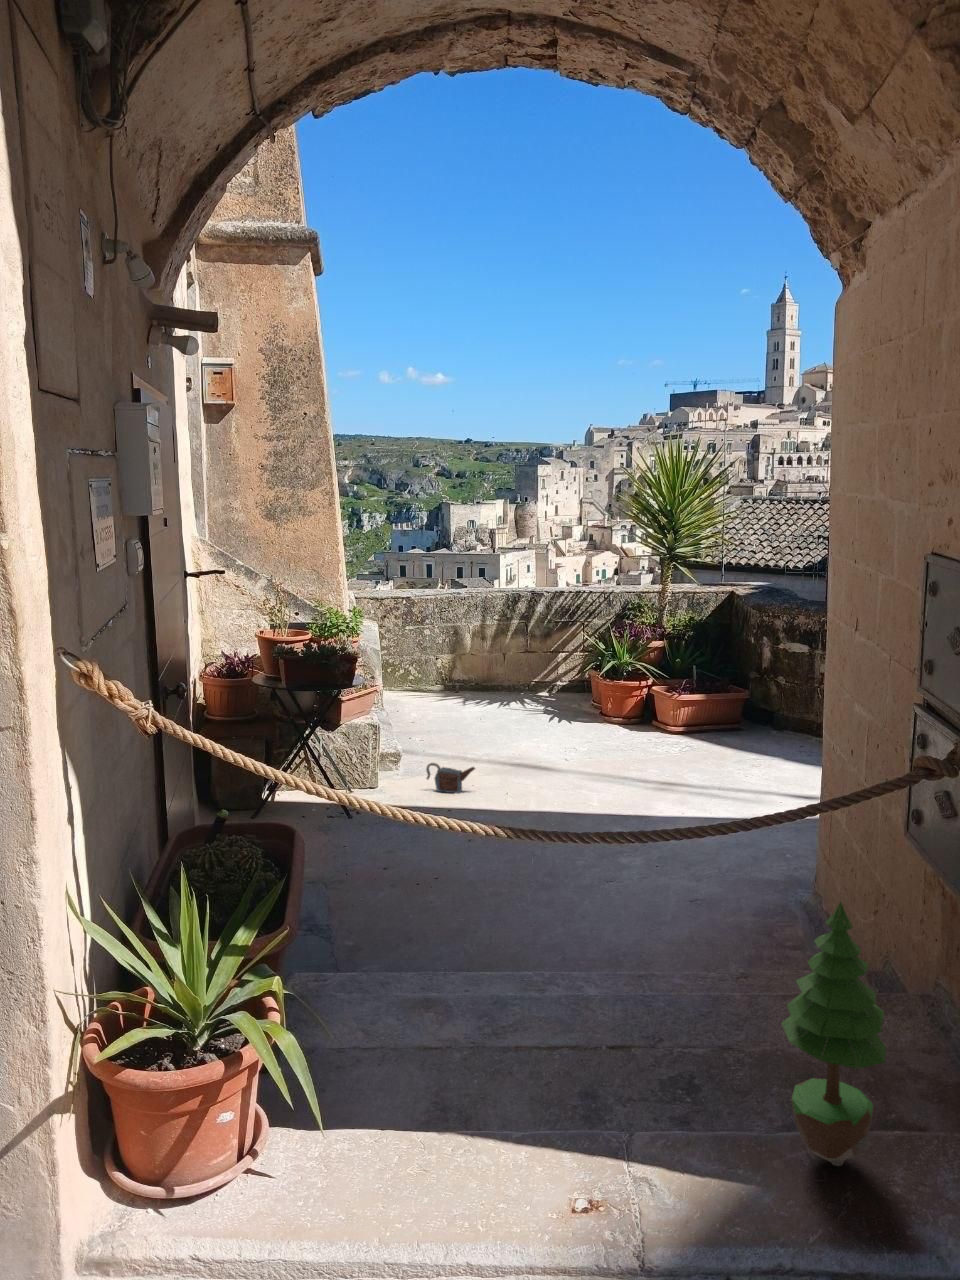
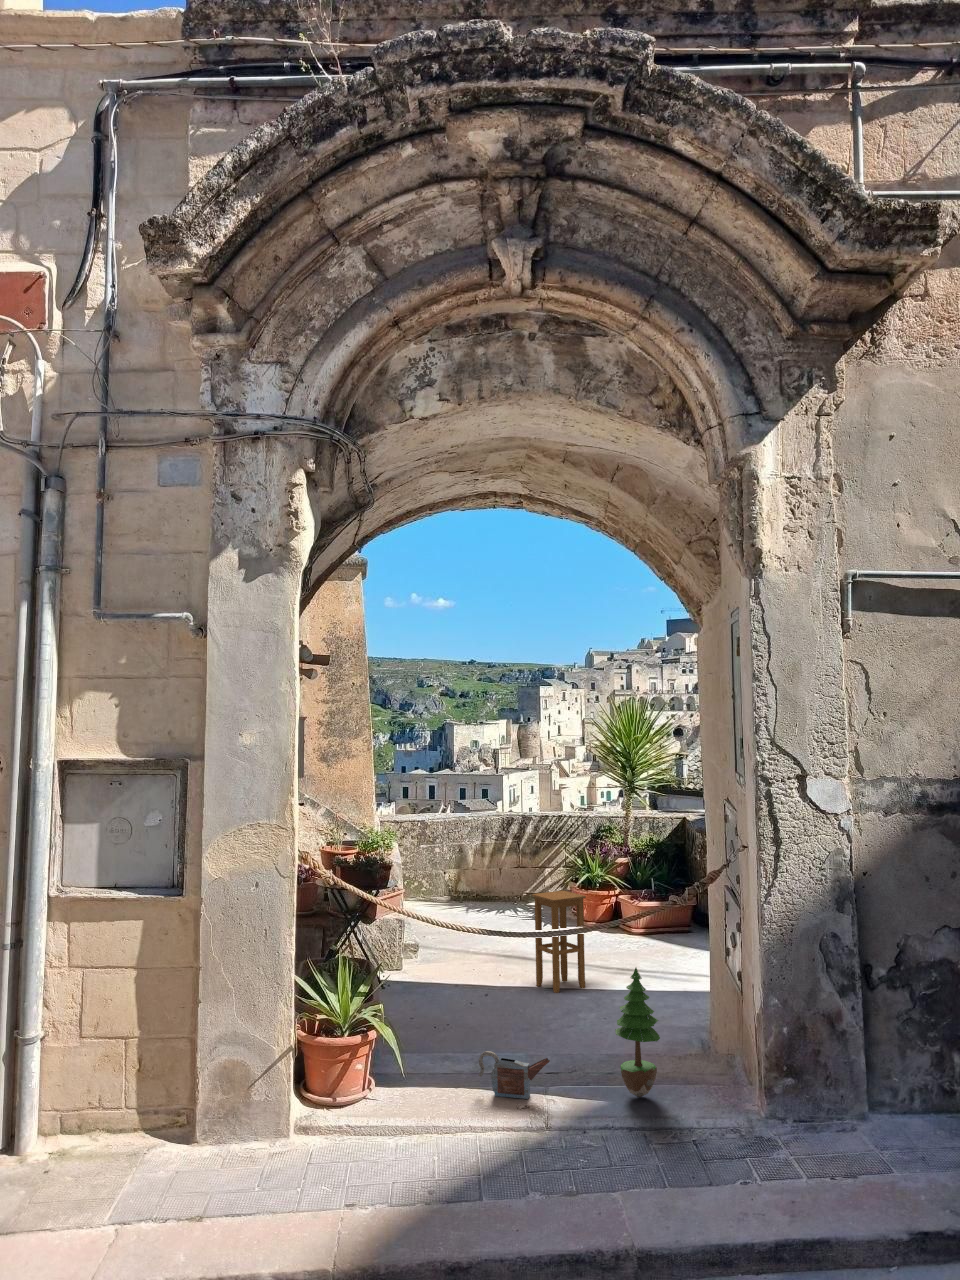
stool: none [554,688,630,829] -> present [532,890,586,993]
watering can: present [426,763,475,793] -> present [479,1051,550,1099]

